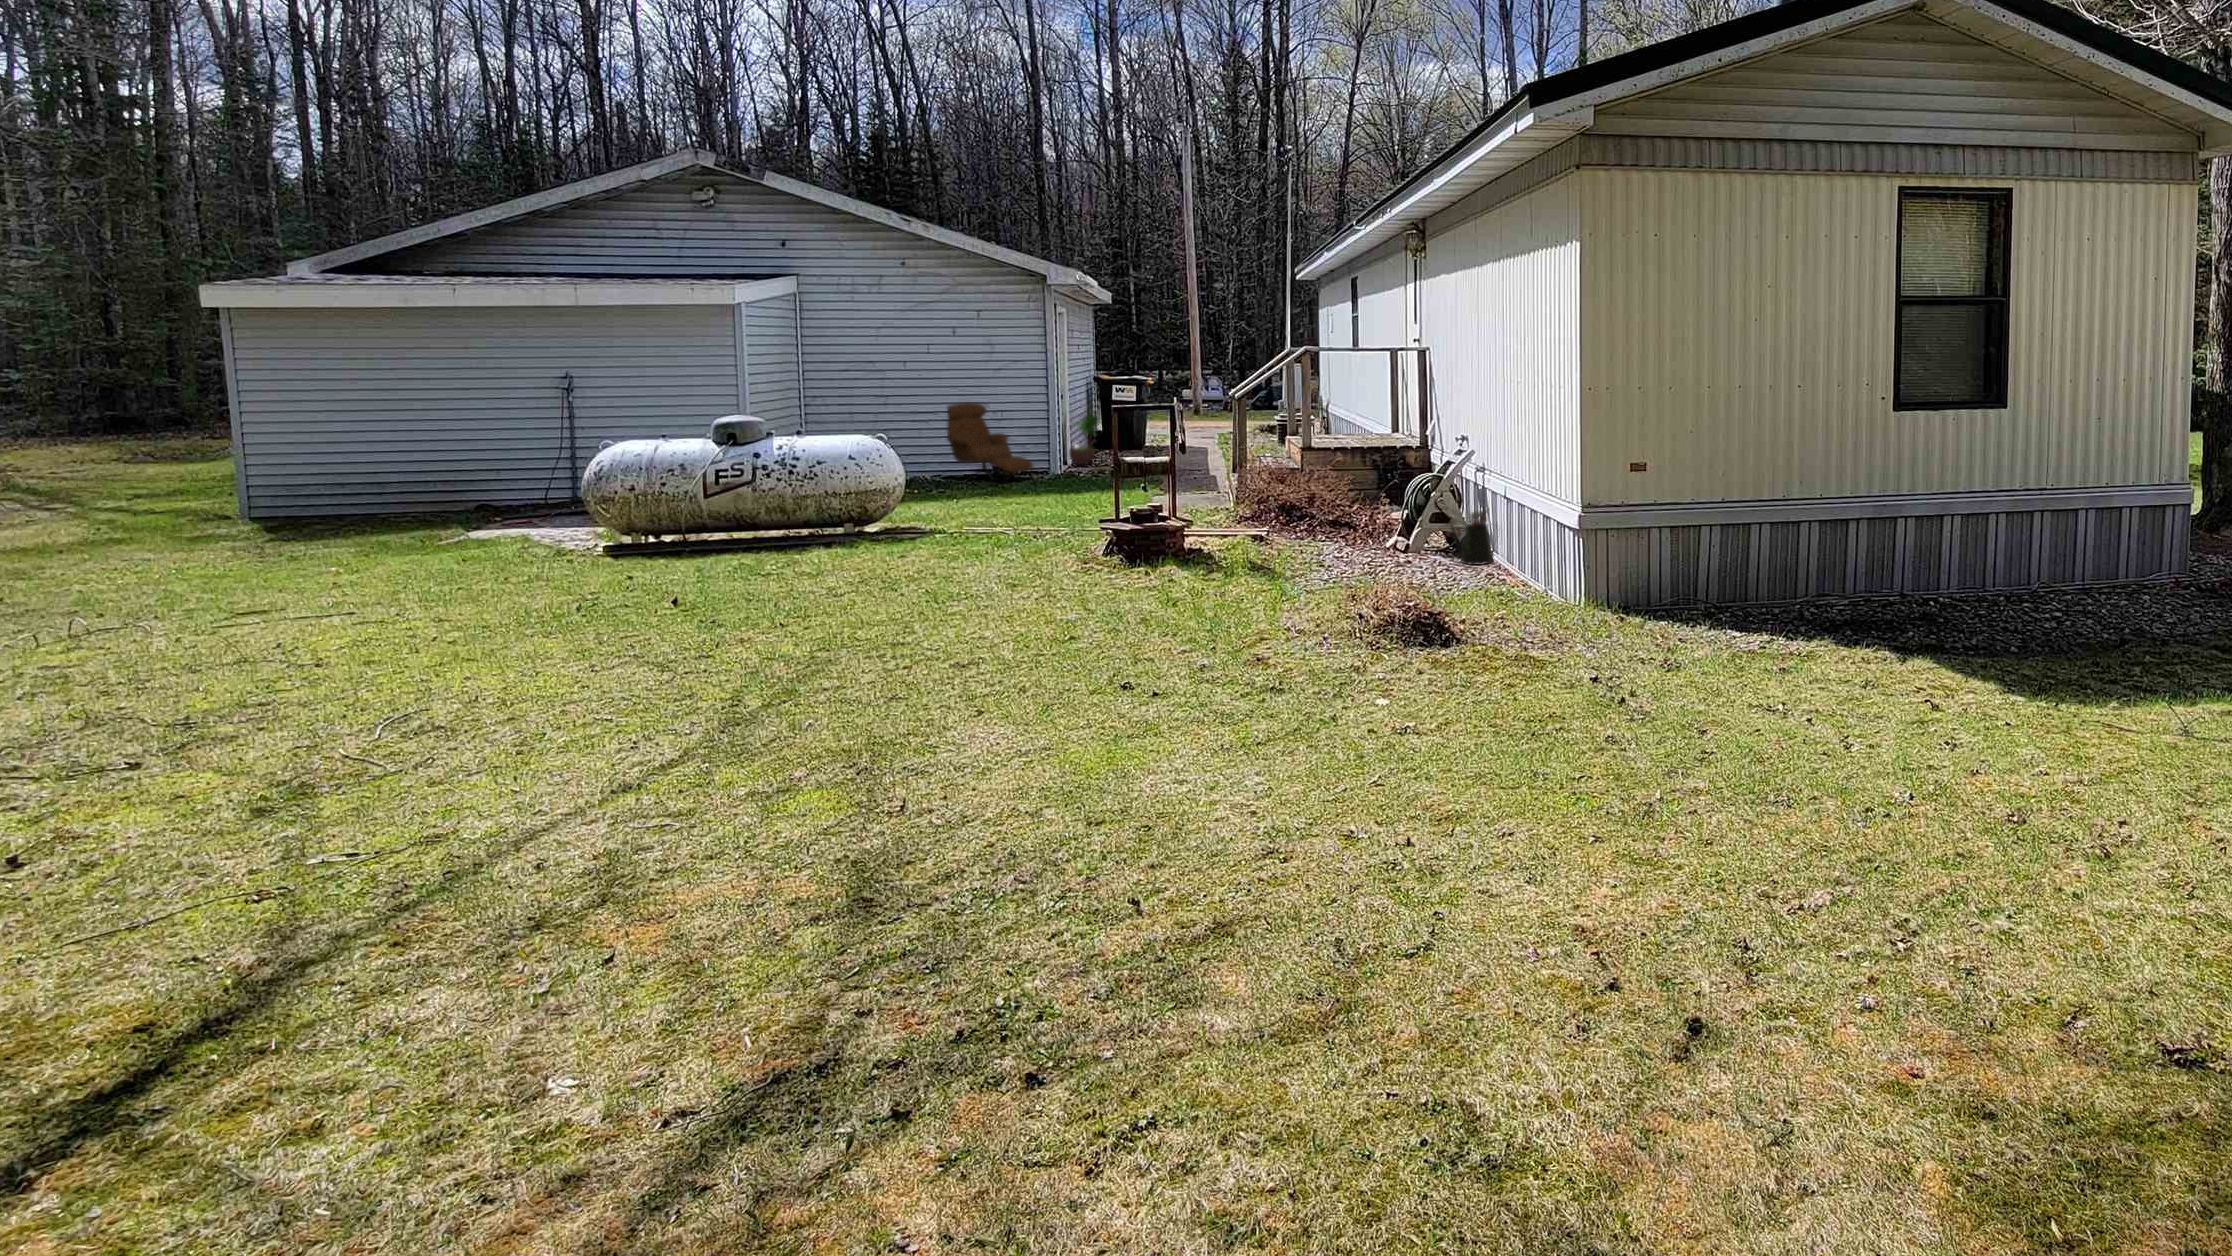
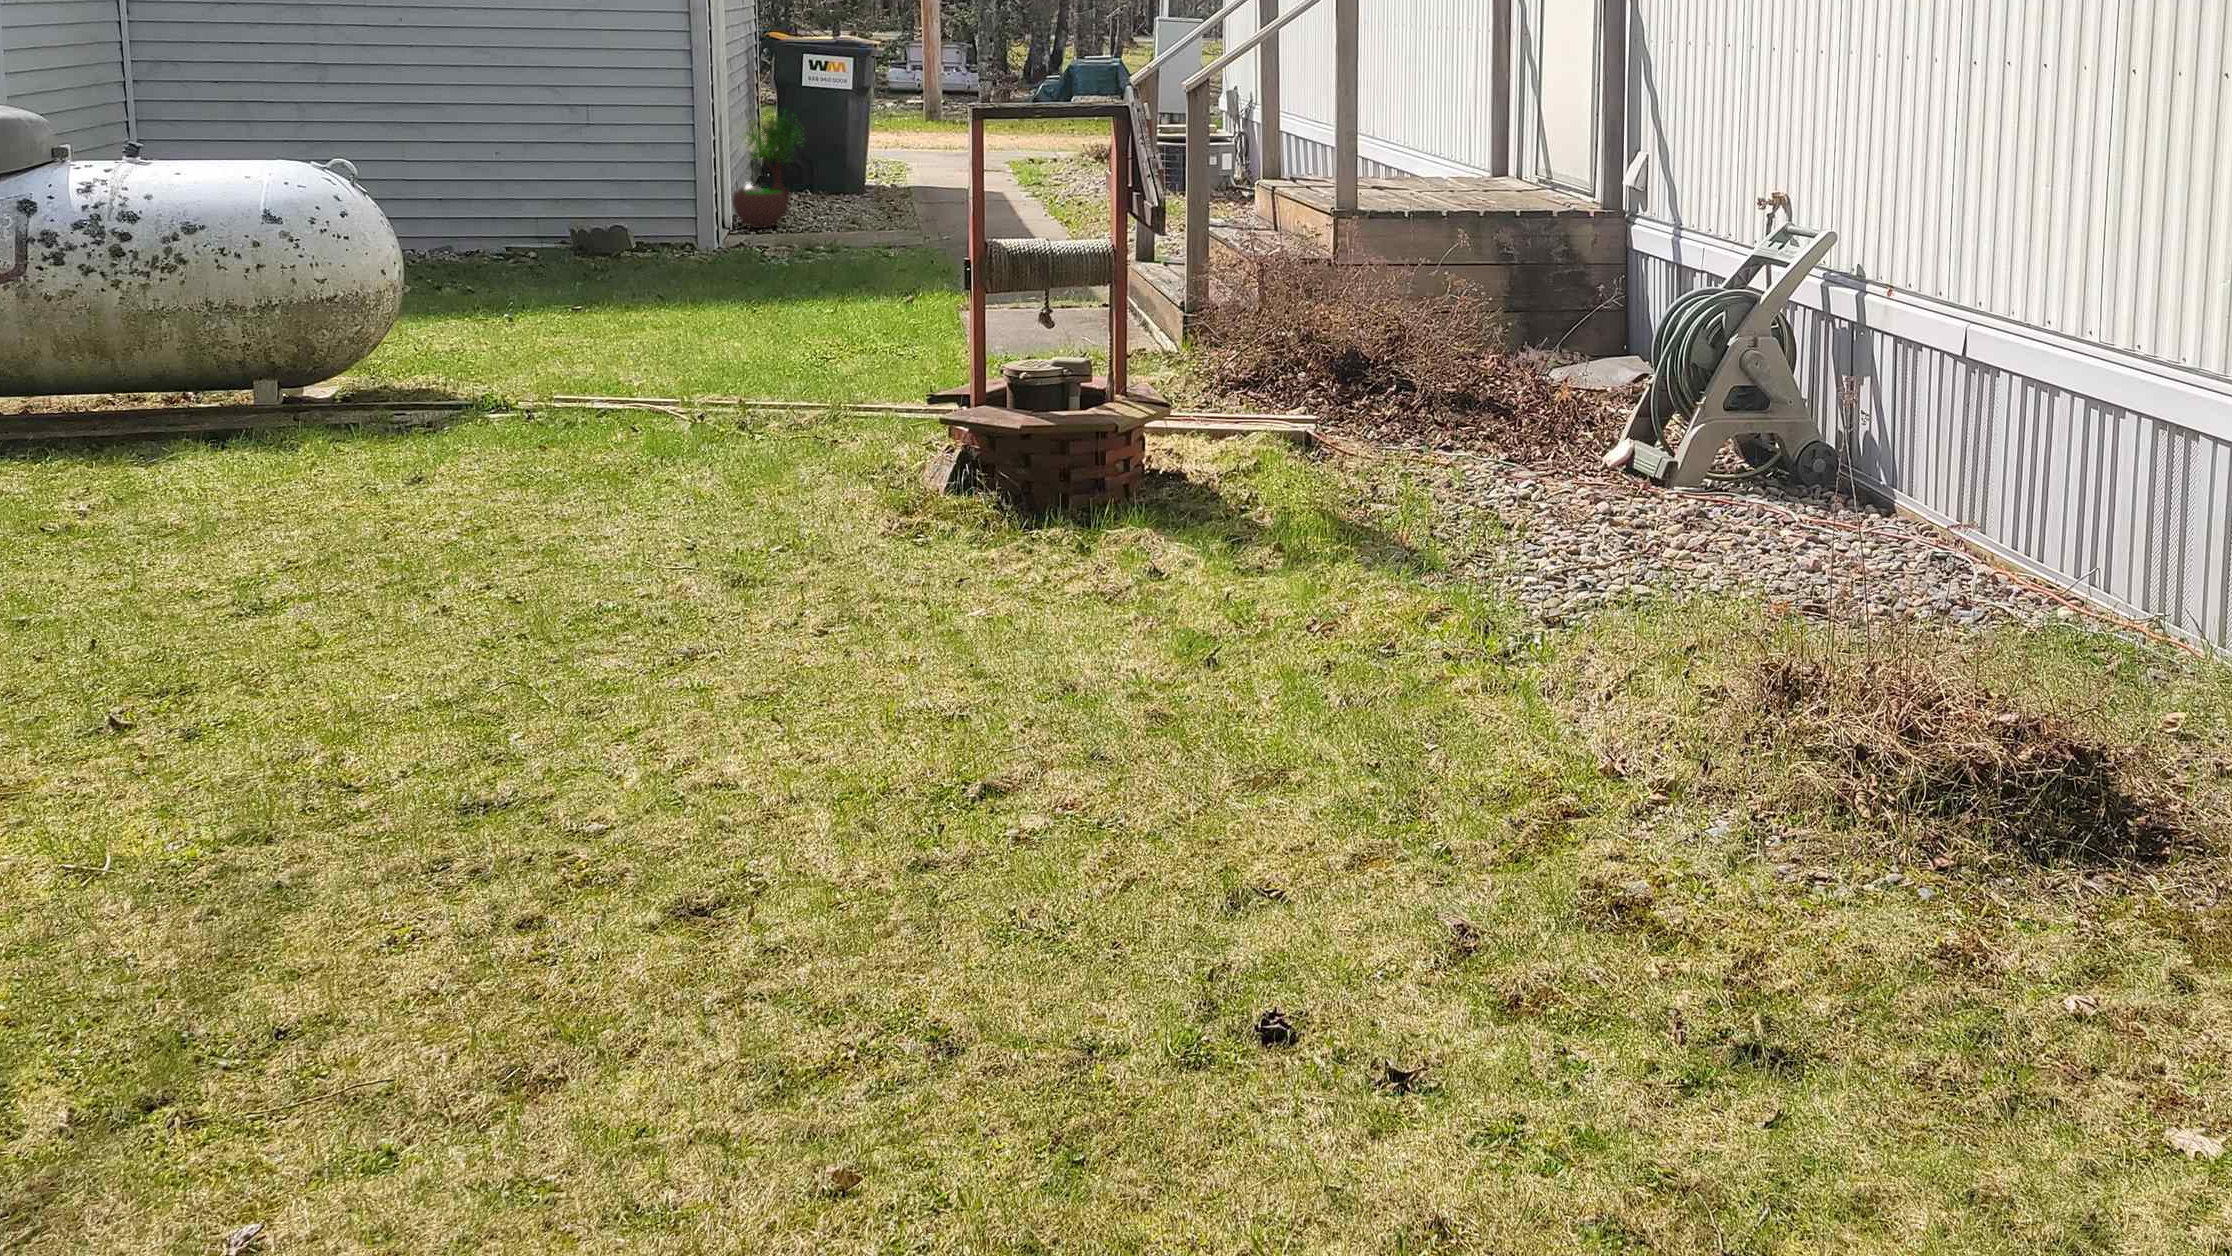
lounge chair: present [947,402,1033,480] -> none [467,85,666,269]
watering can: present [1451,508,1492,565] -> none [1821,380,1949,530]

